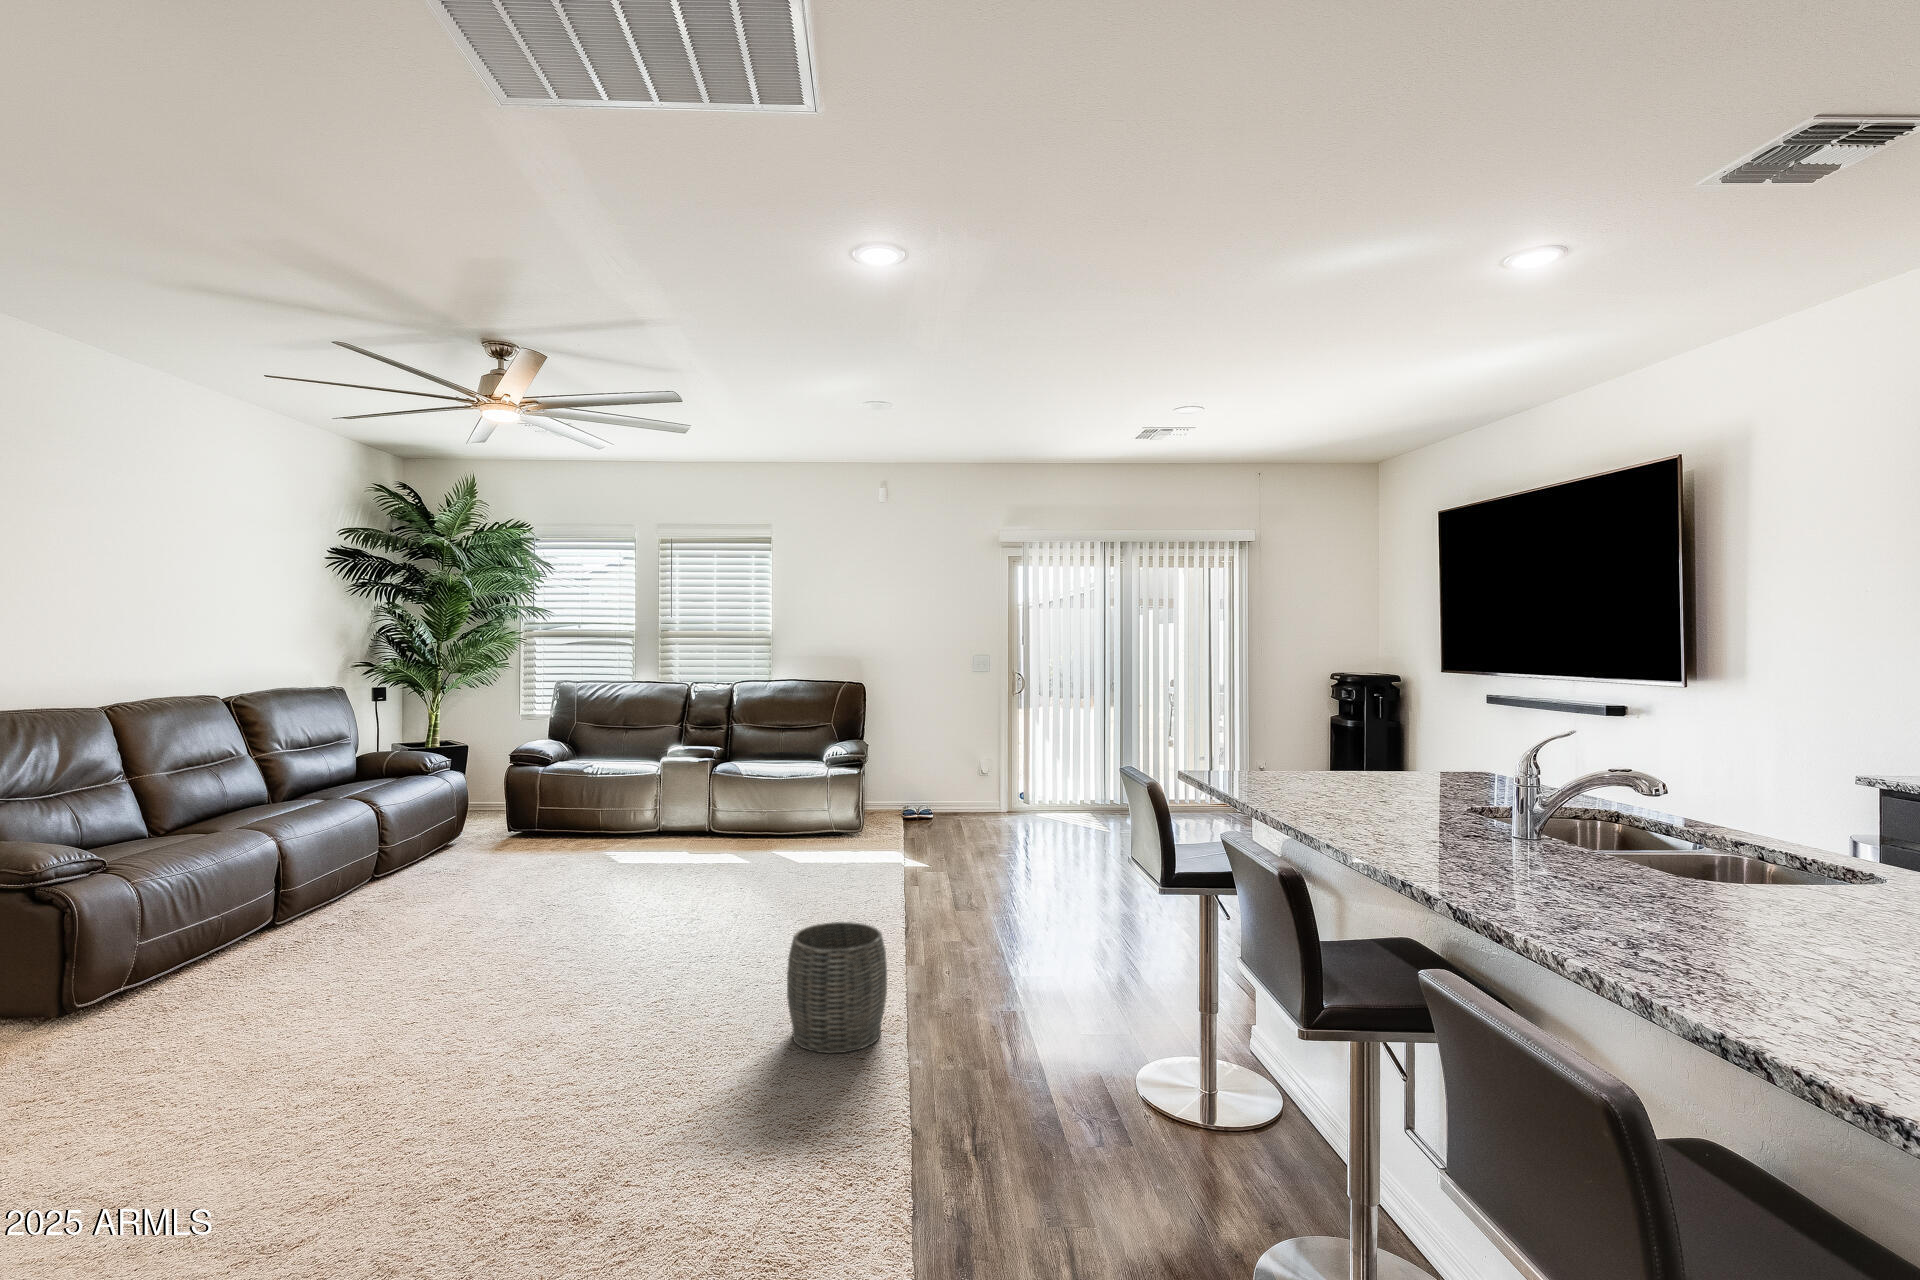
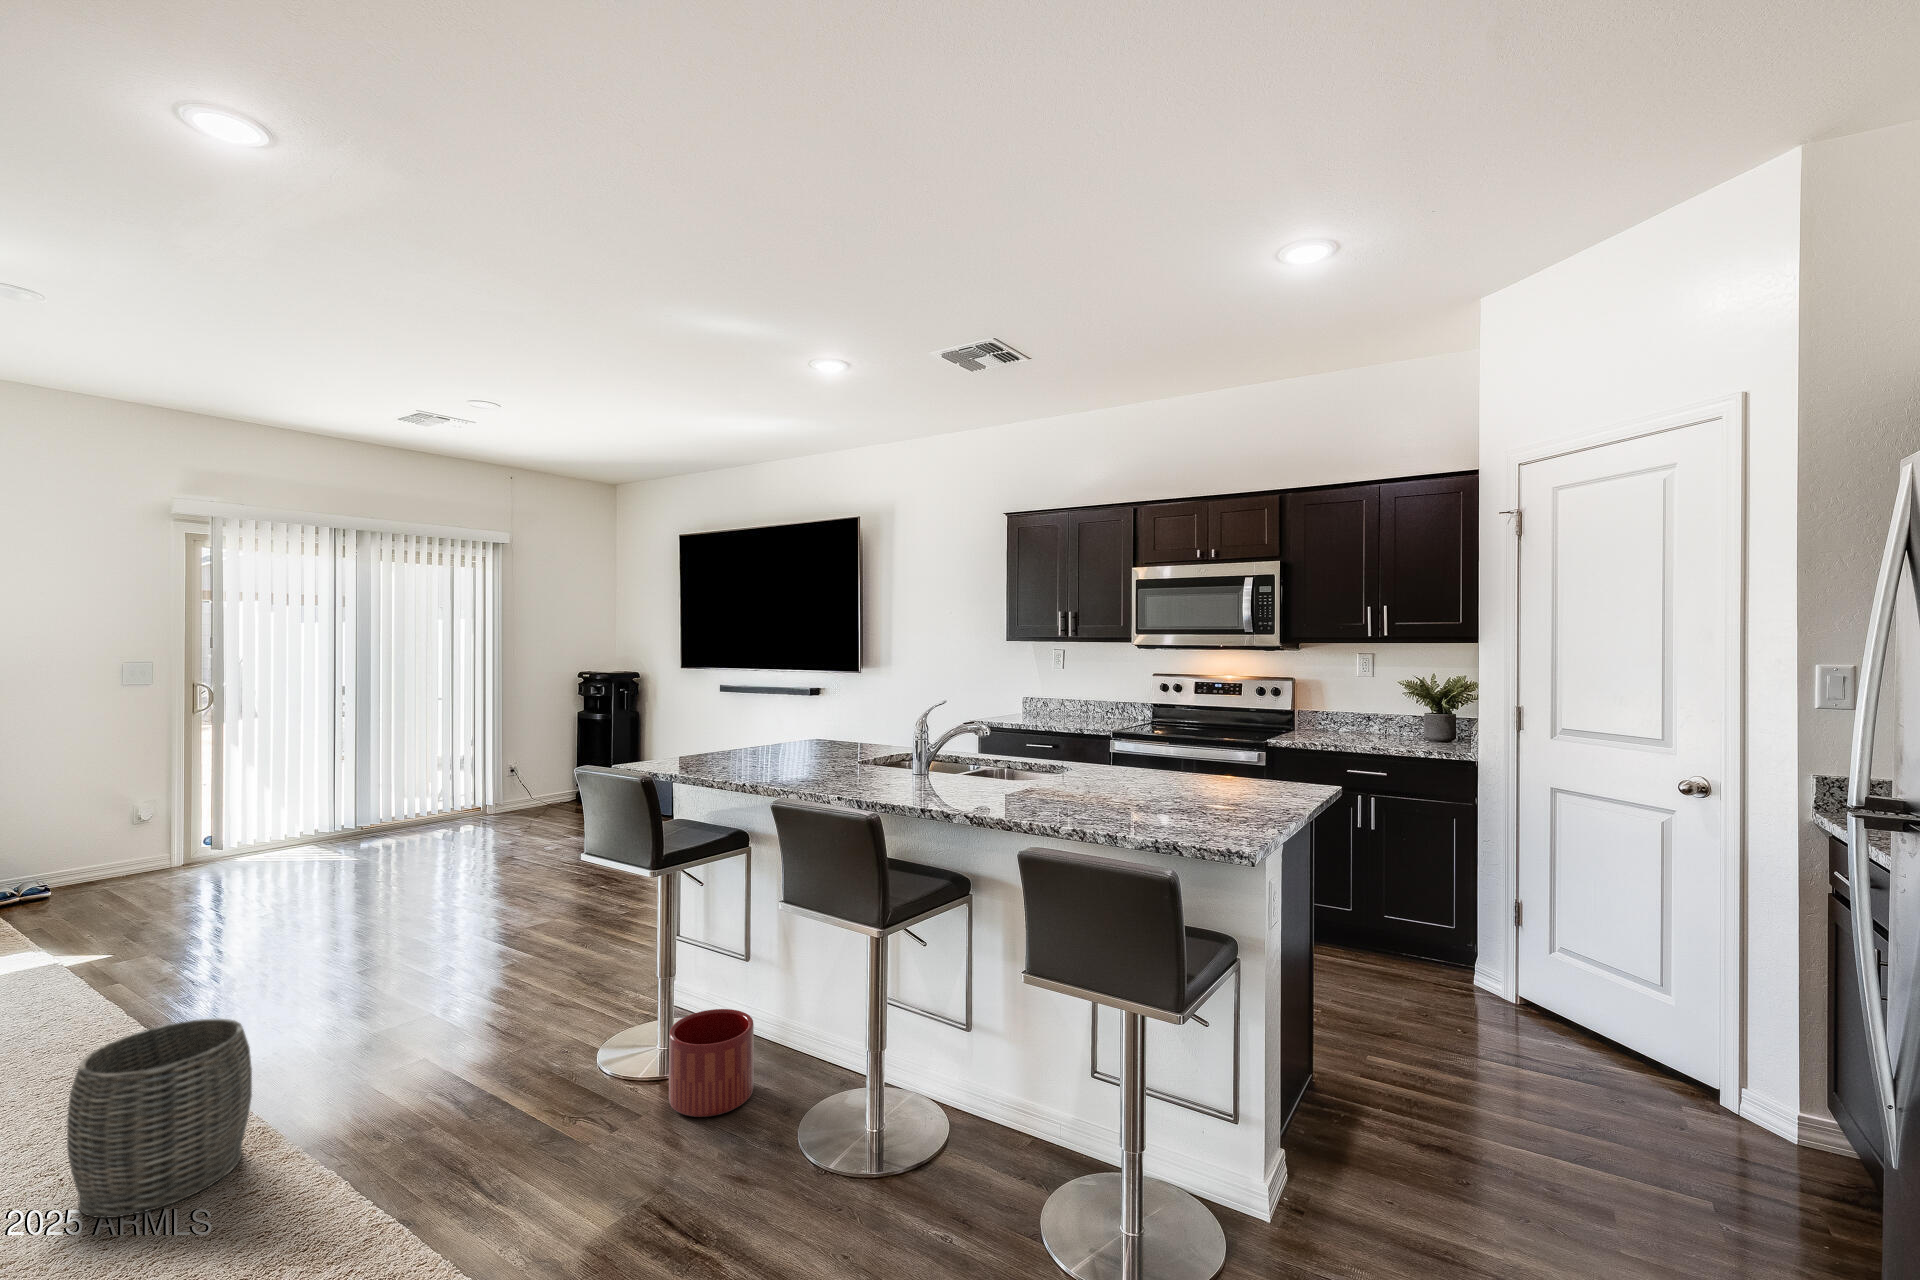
planter: none [1166,1066,1264,1195] -> present [669,1009,754,1117]

